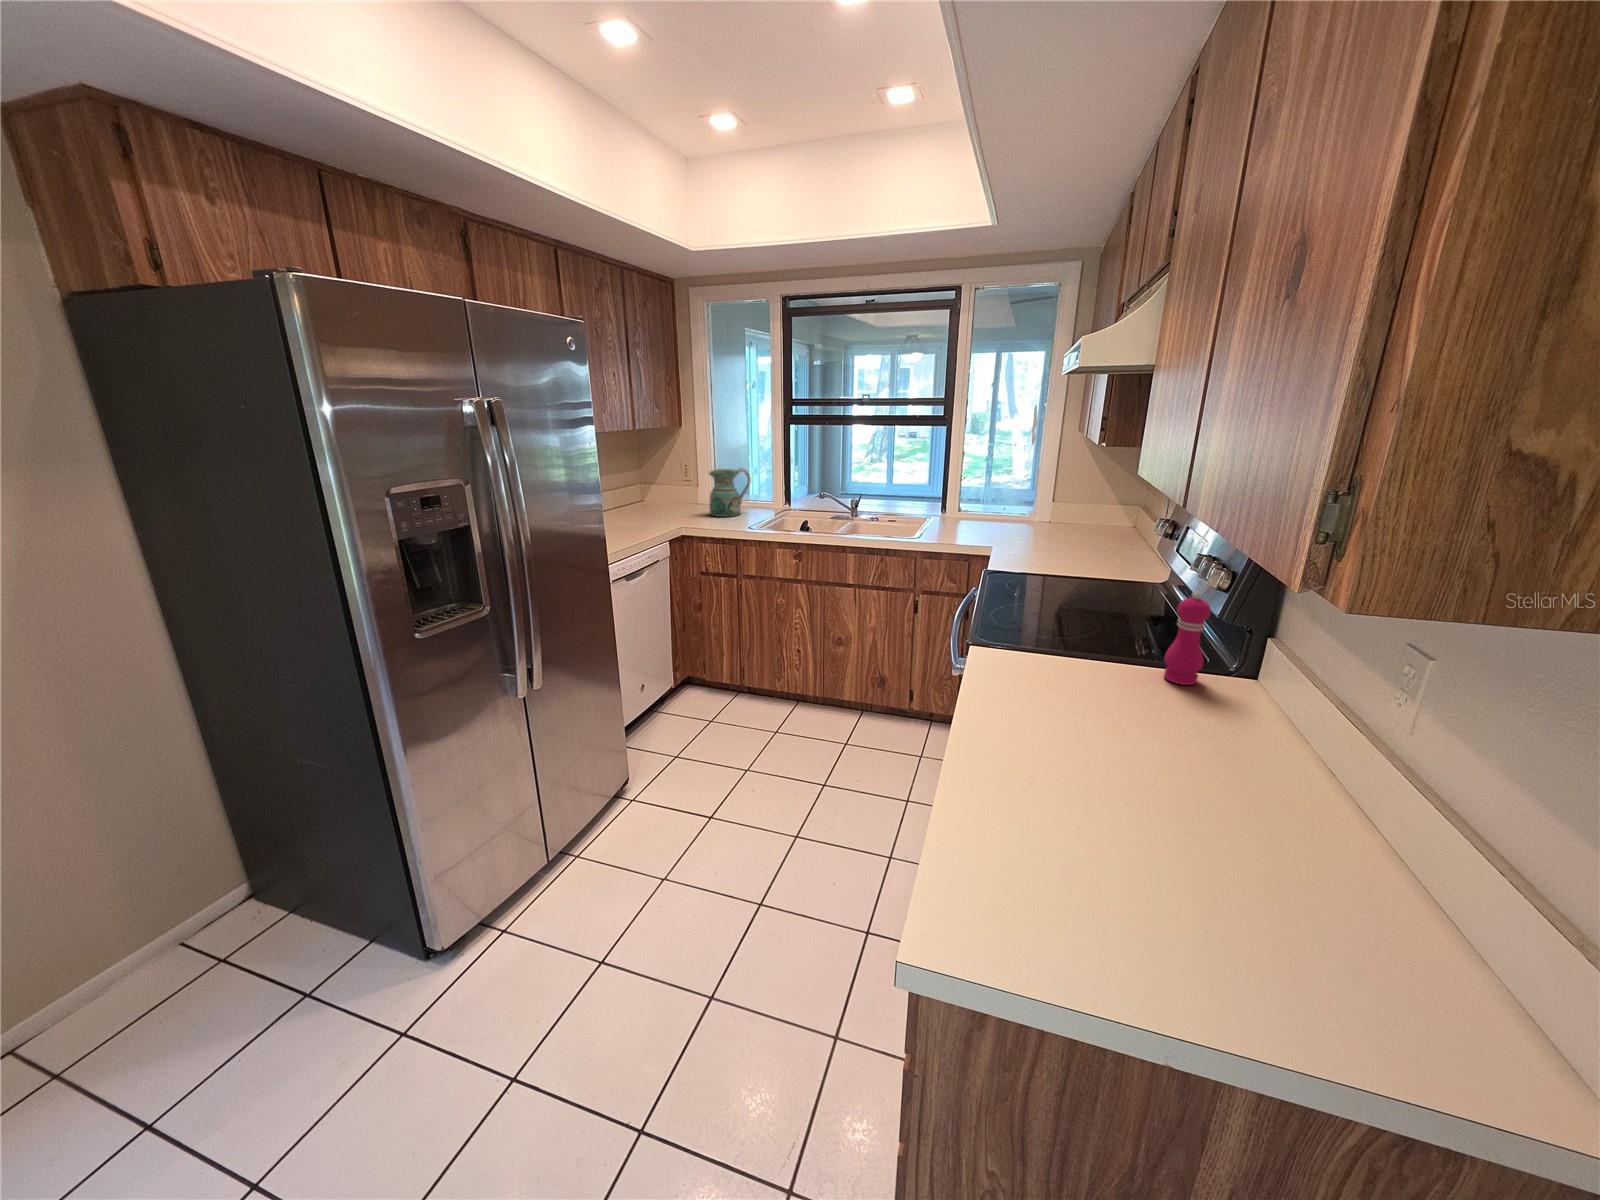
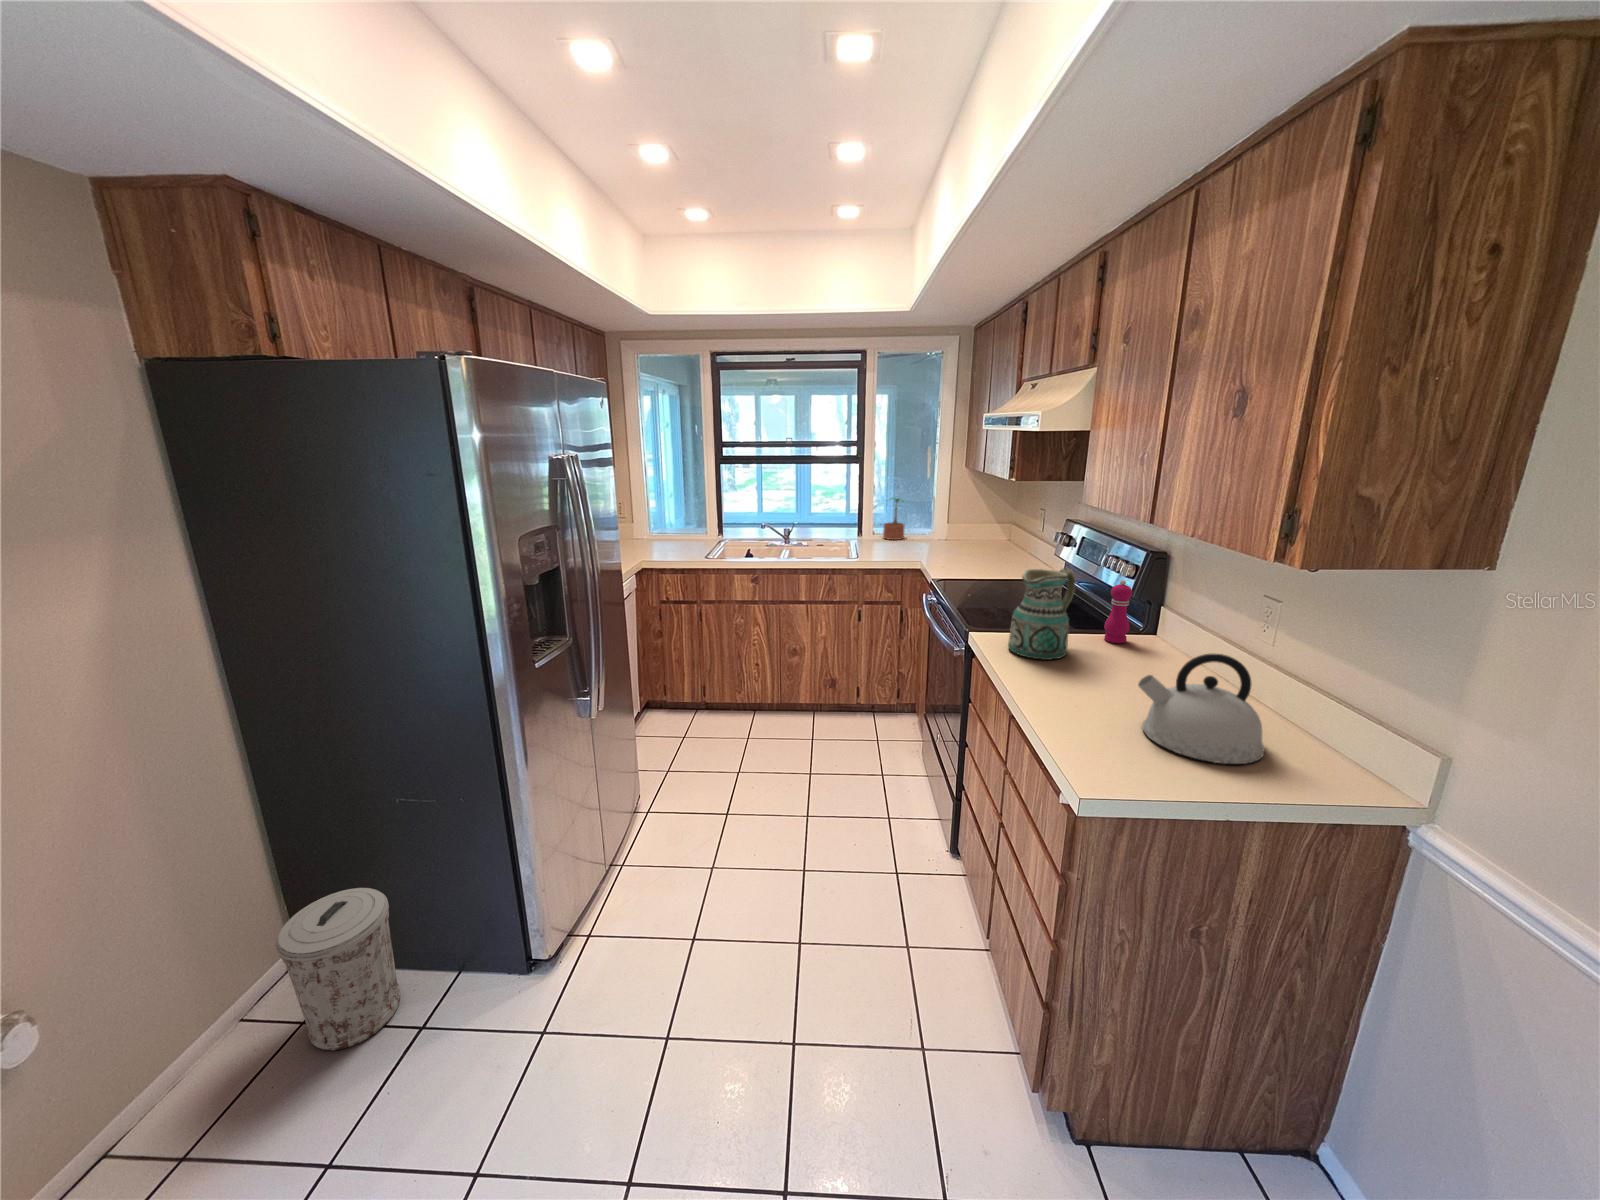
ceramic pitcher: present [709,468,751,517] -> present [1008,568,1075,660]
potted plant: none [970,468,1002,519] -> present [883,498,905,540]
kettle: none [1106,740,1326,954] -> present [1138,654,1264,764]
trash can: none [172,840,312,999] -> present [276,888,400,1050]

